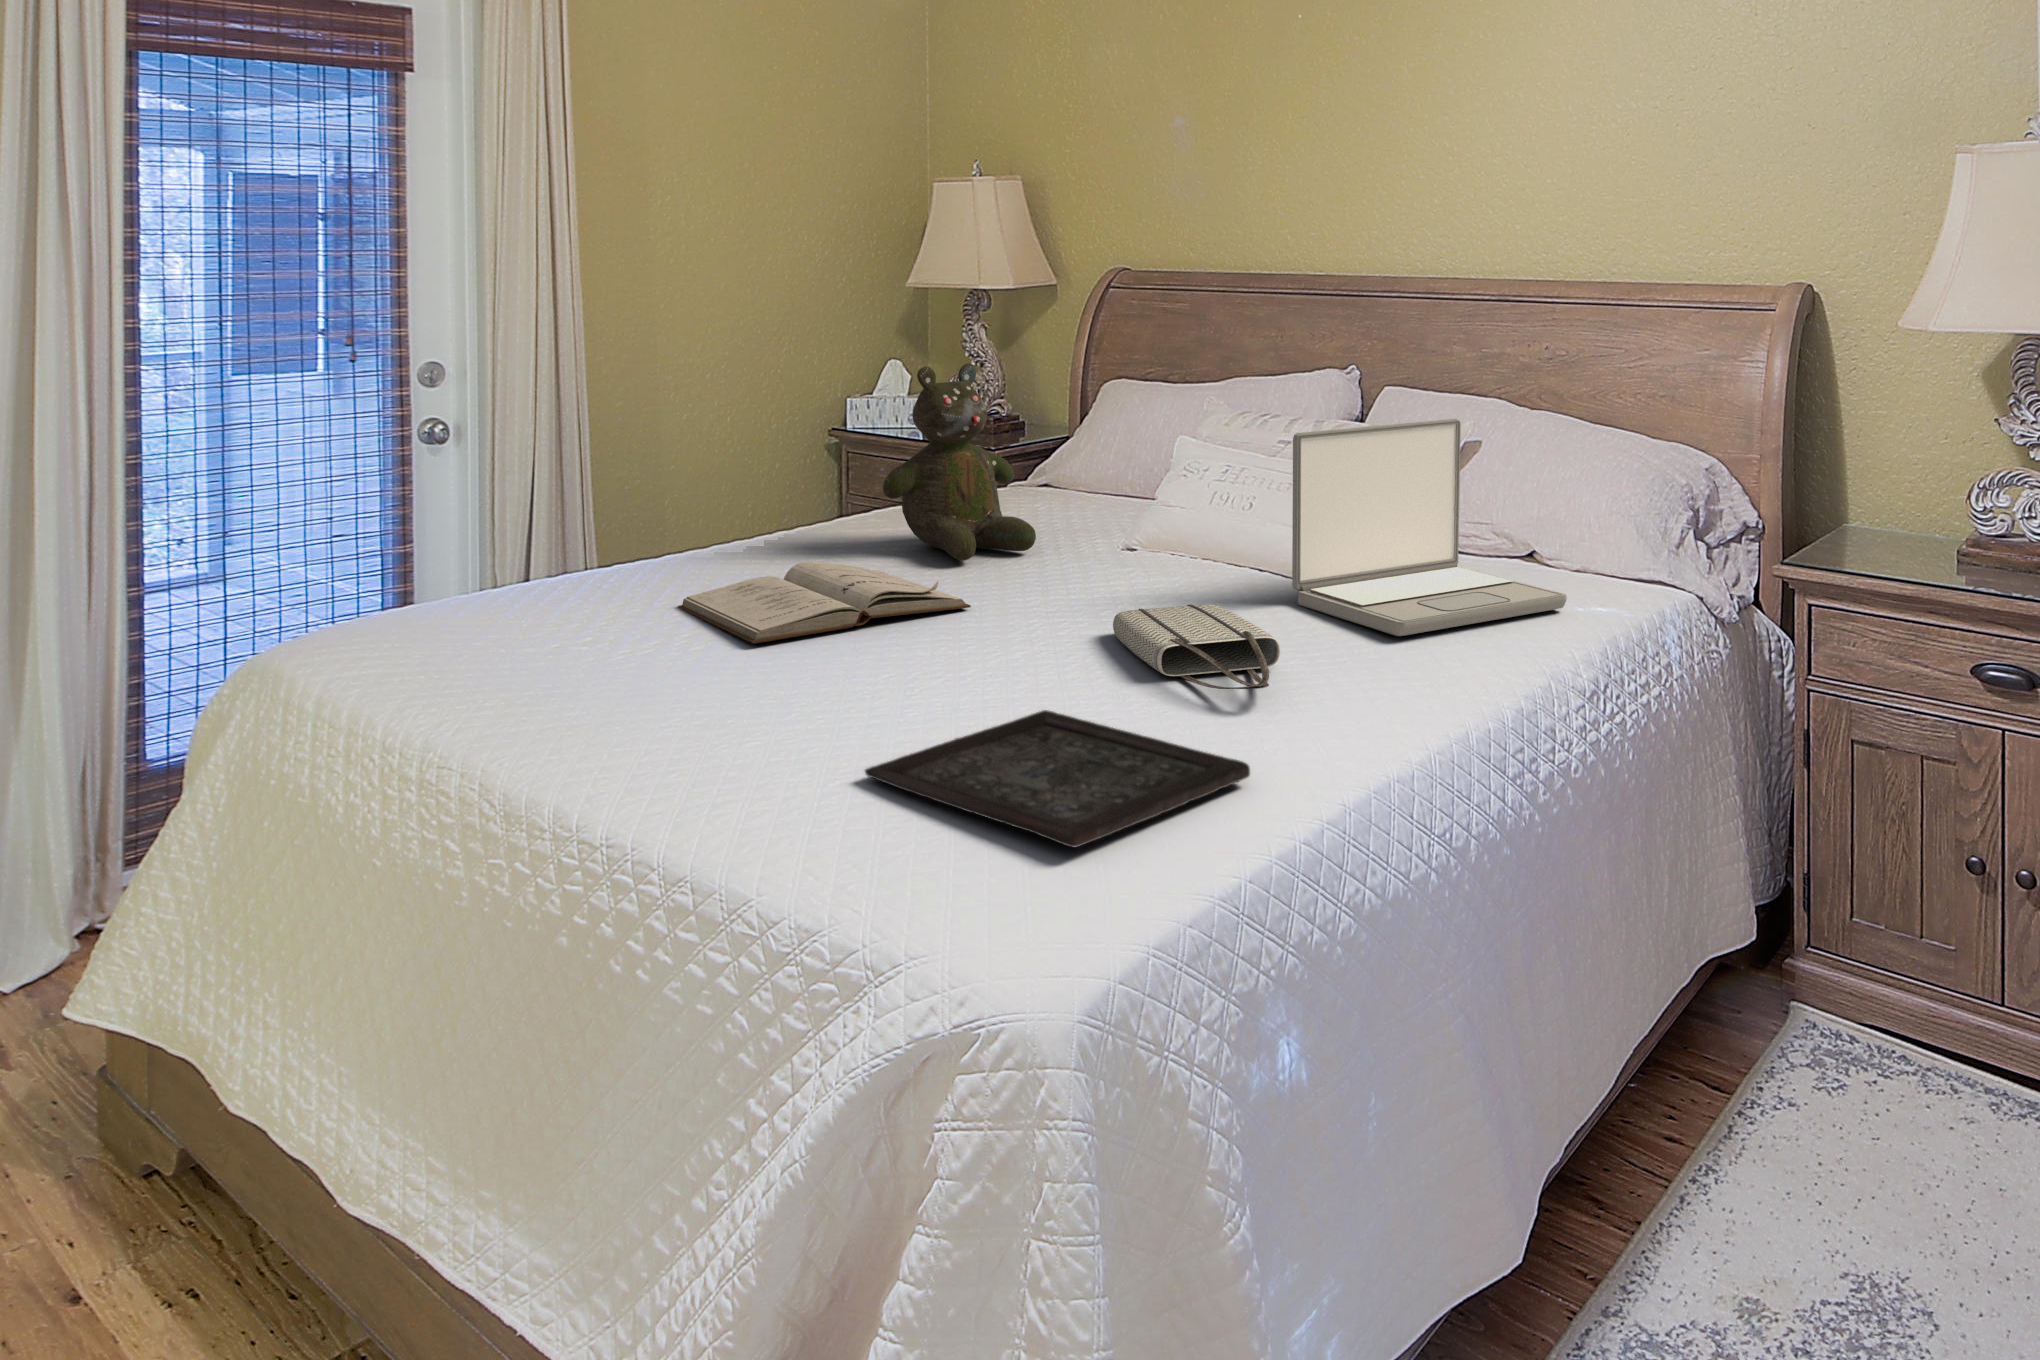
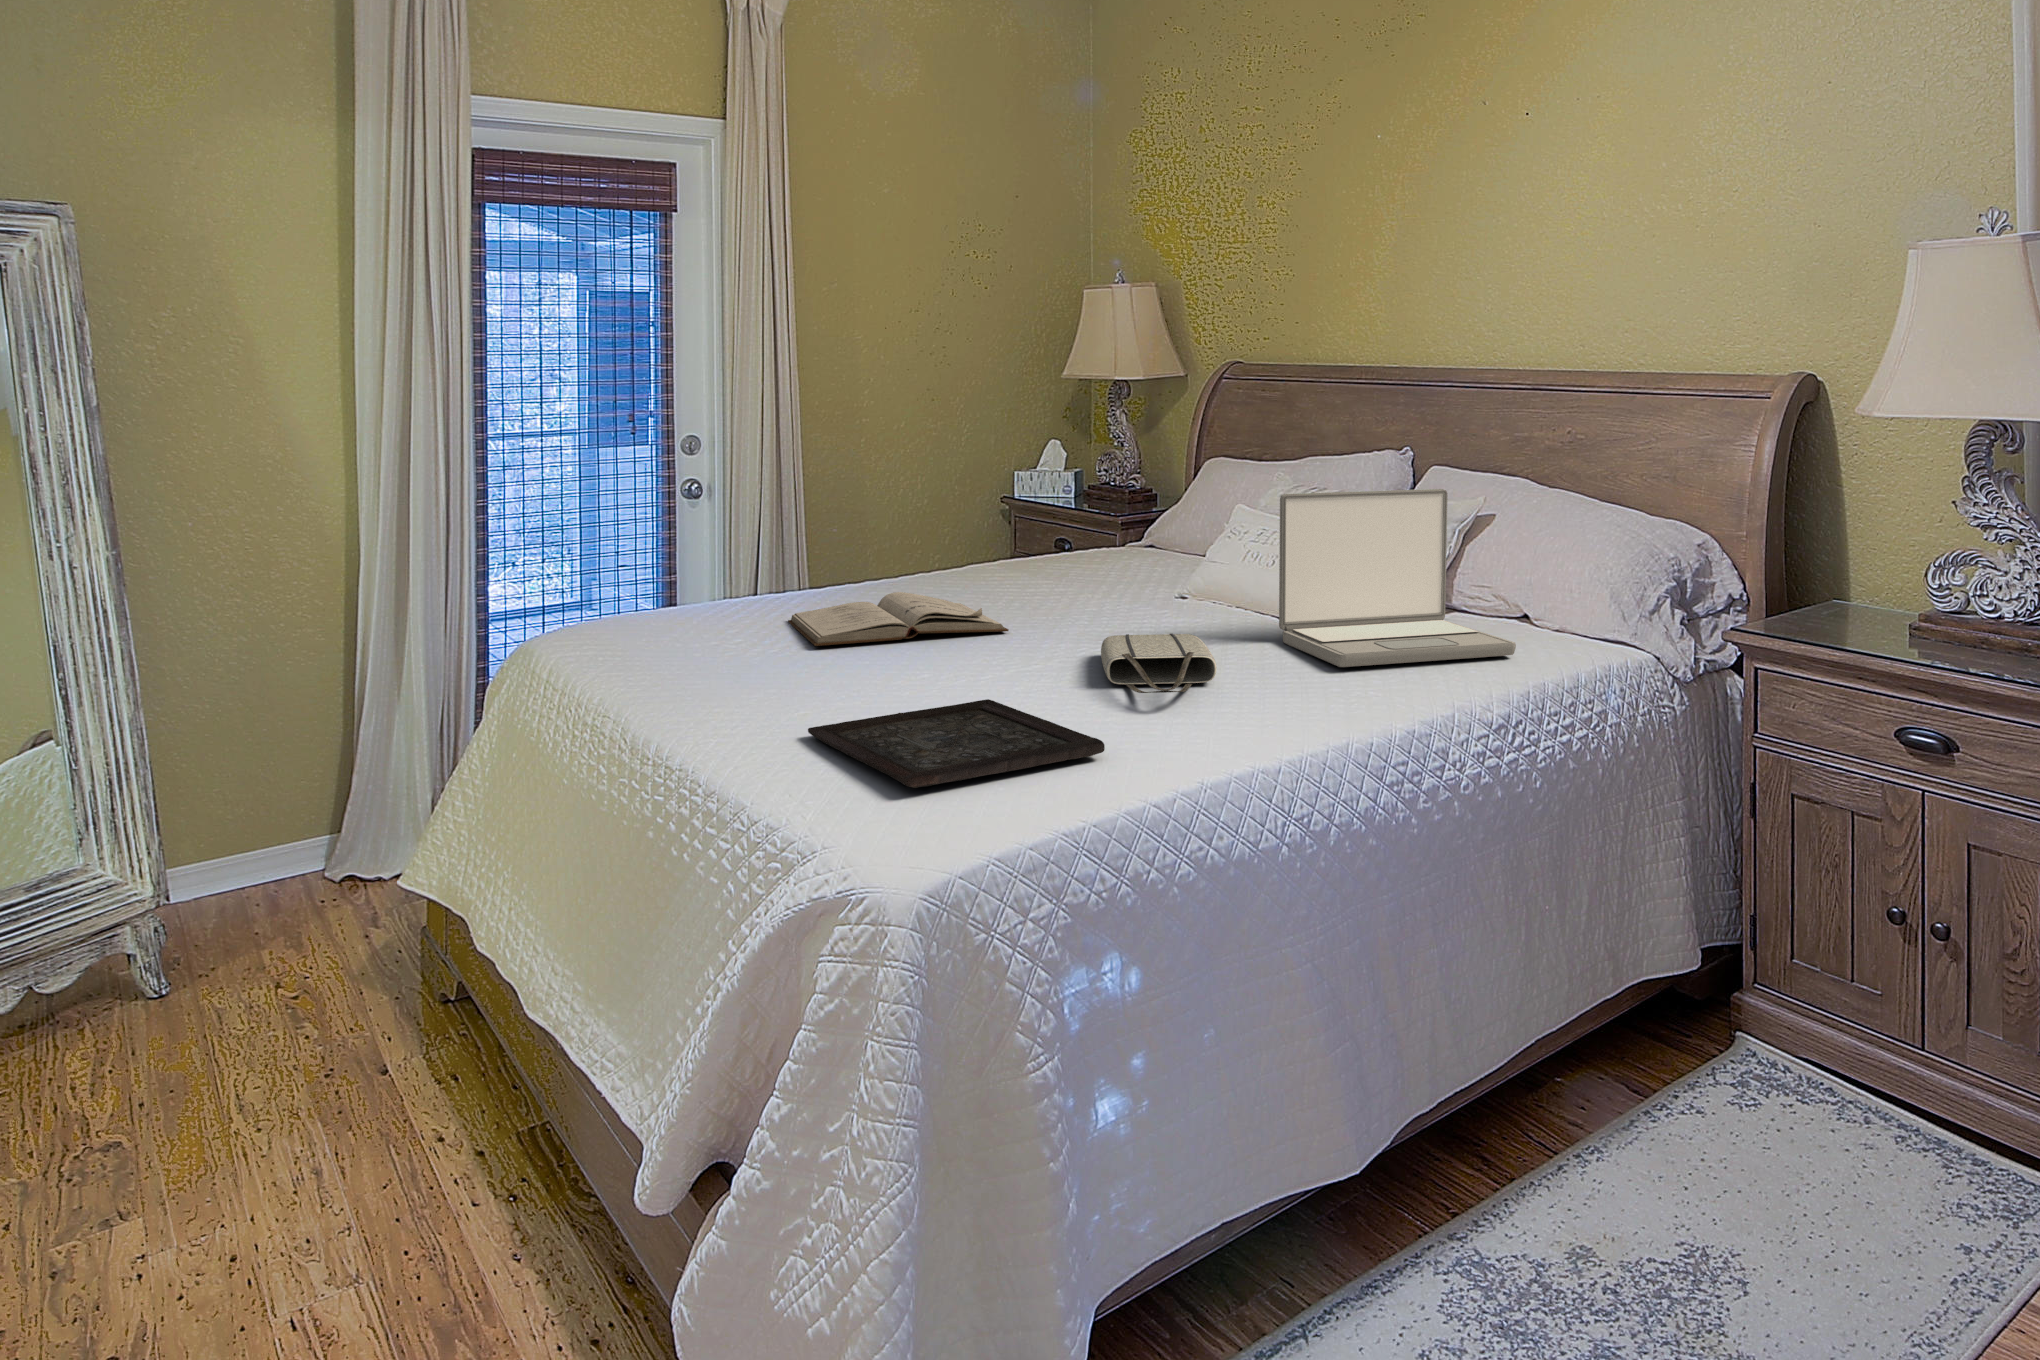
teddy bear: present [883,363,1036,561] -> none [979,439,1102,600]

